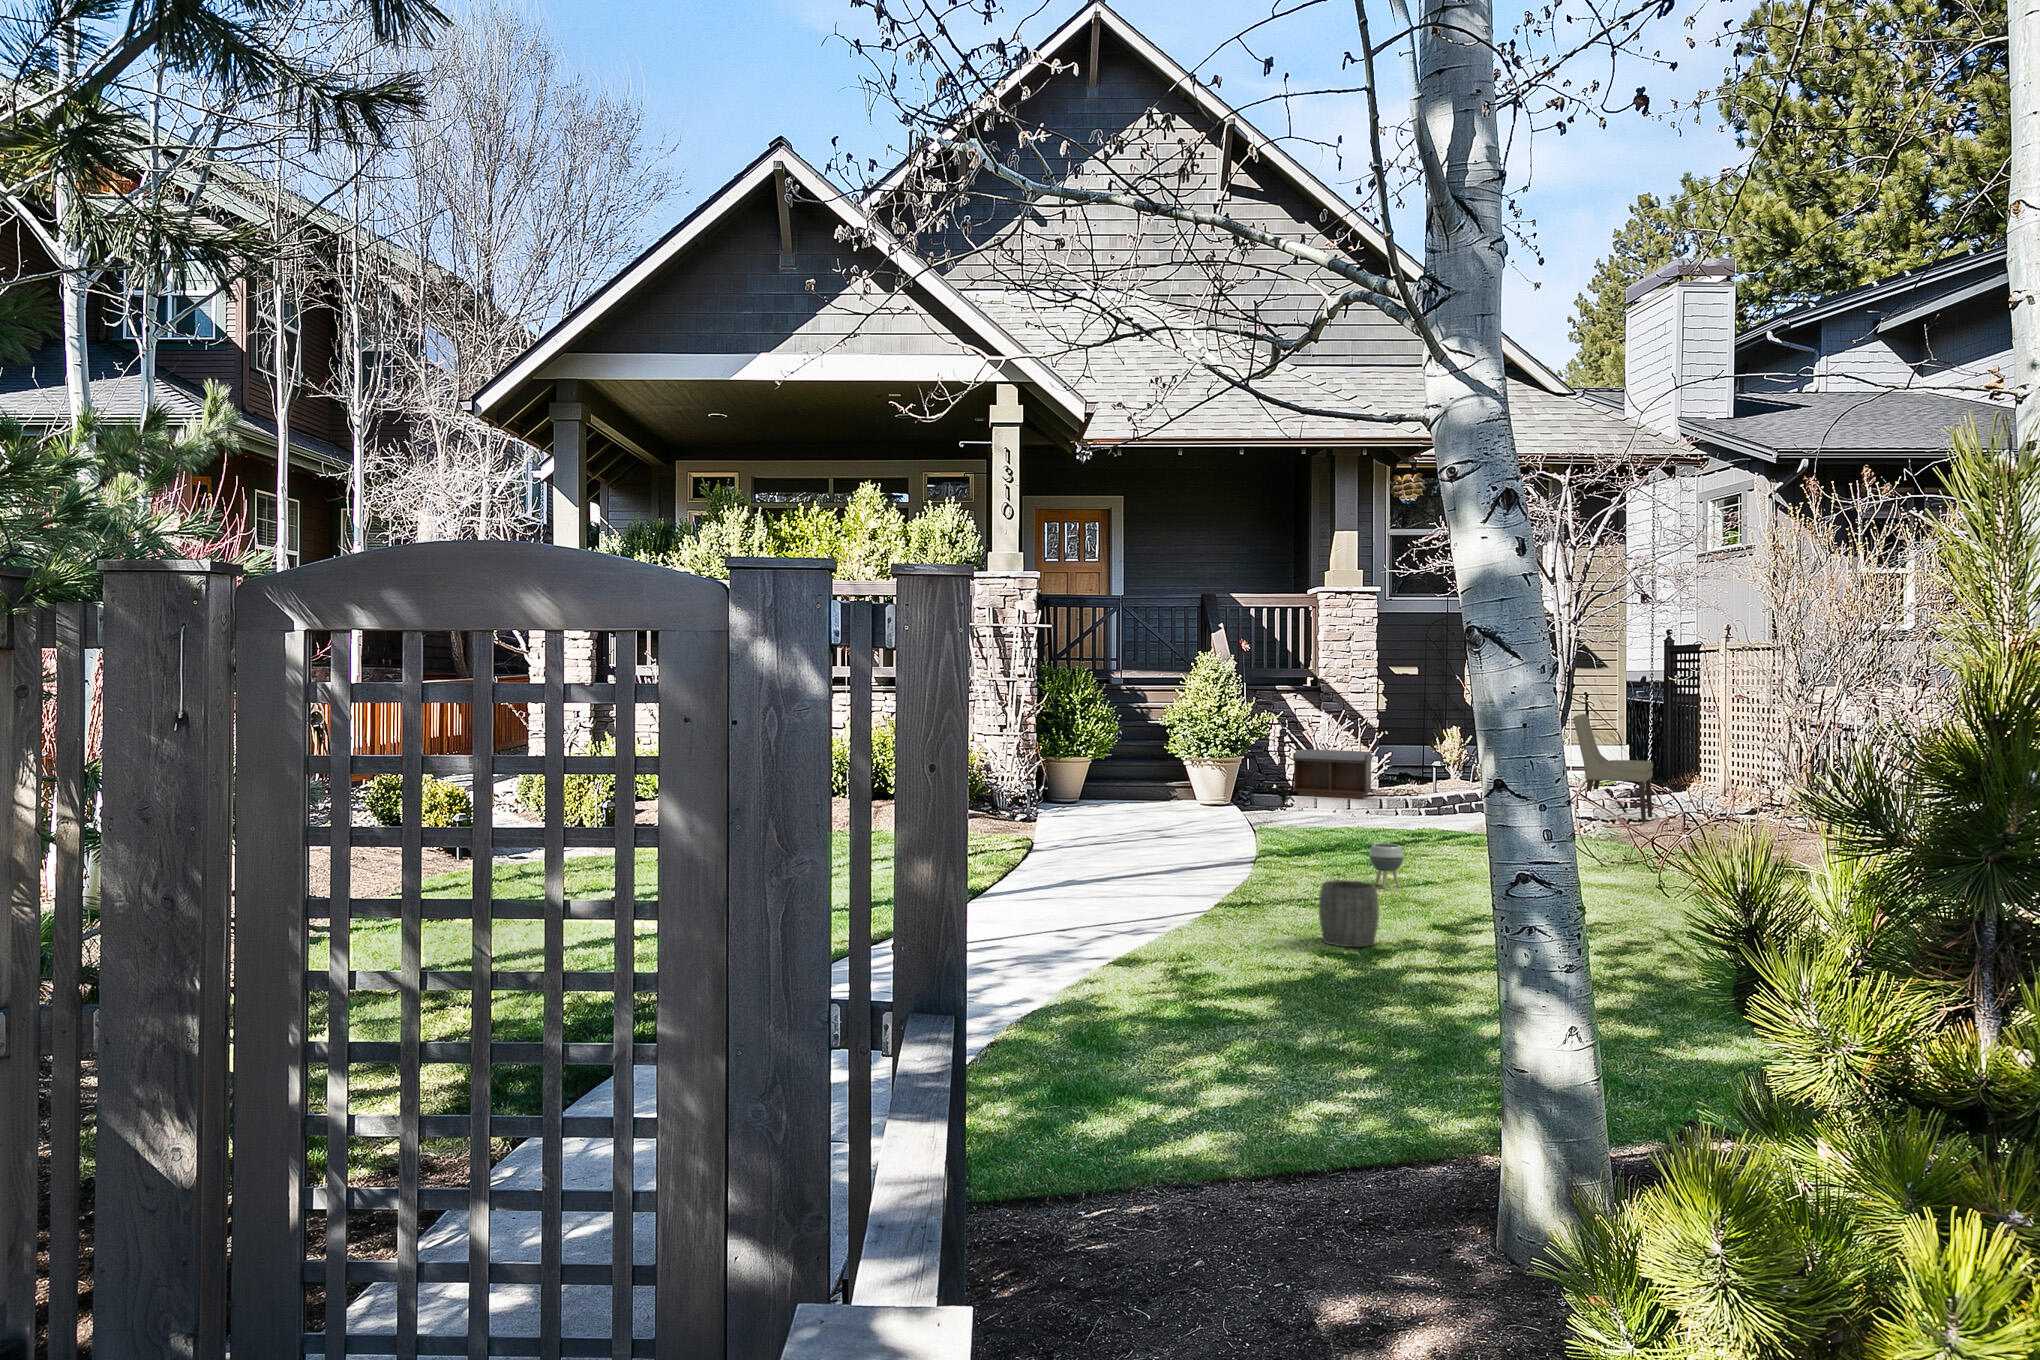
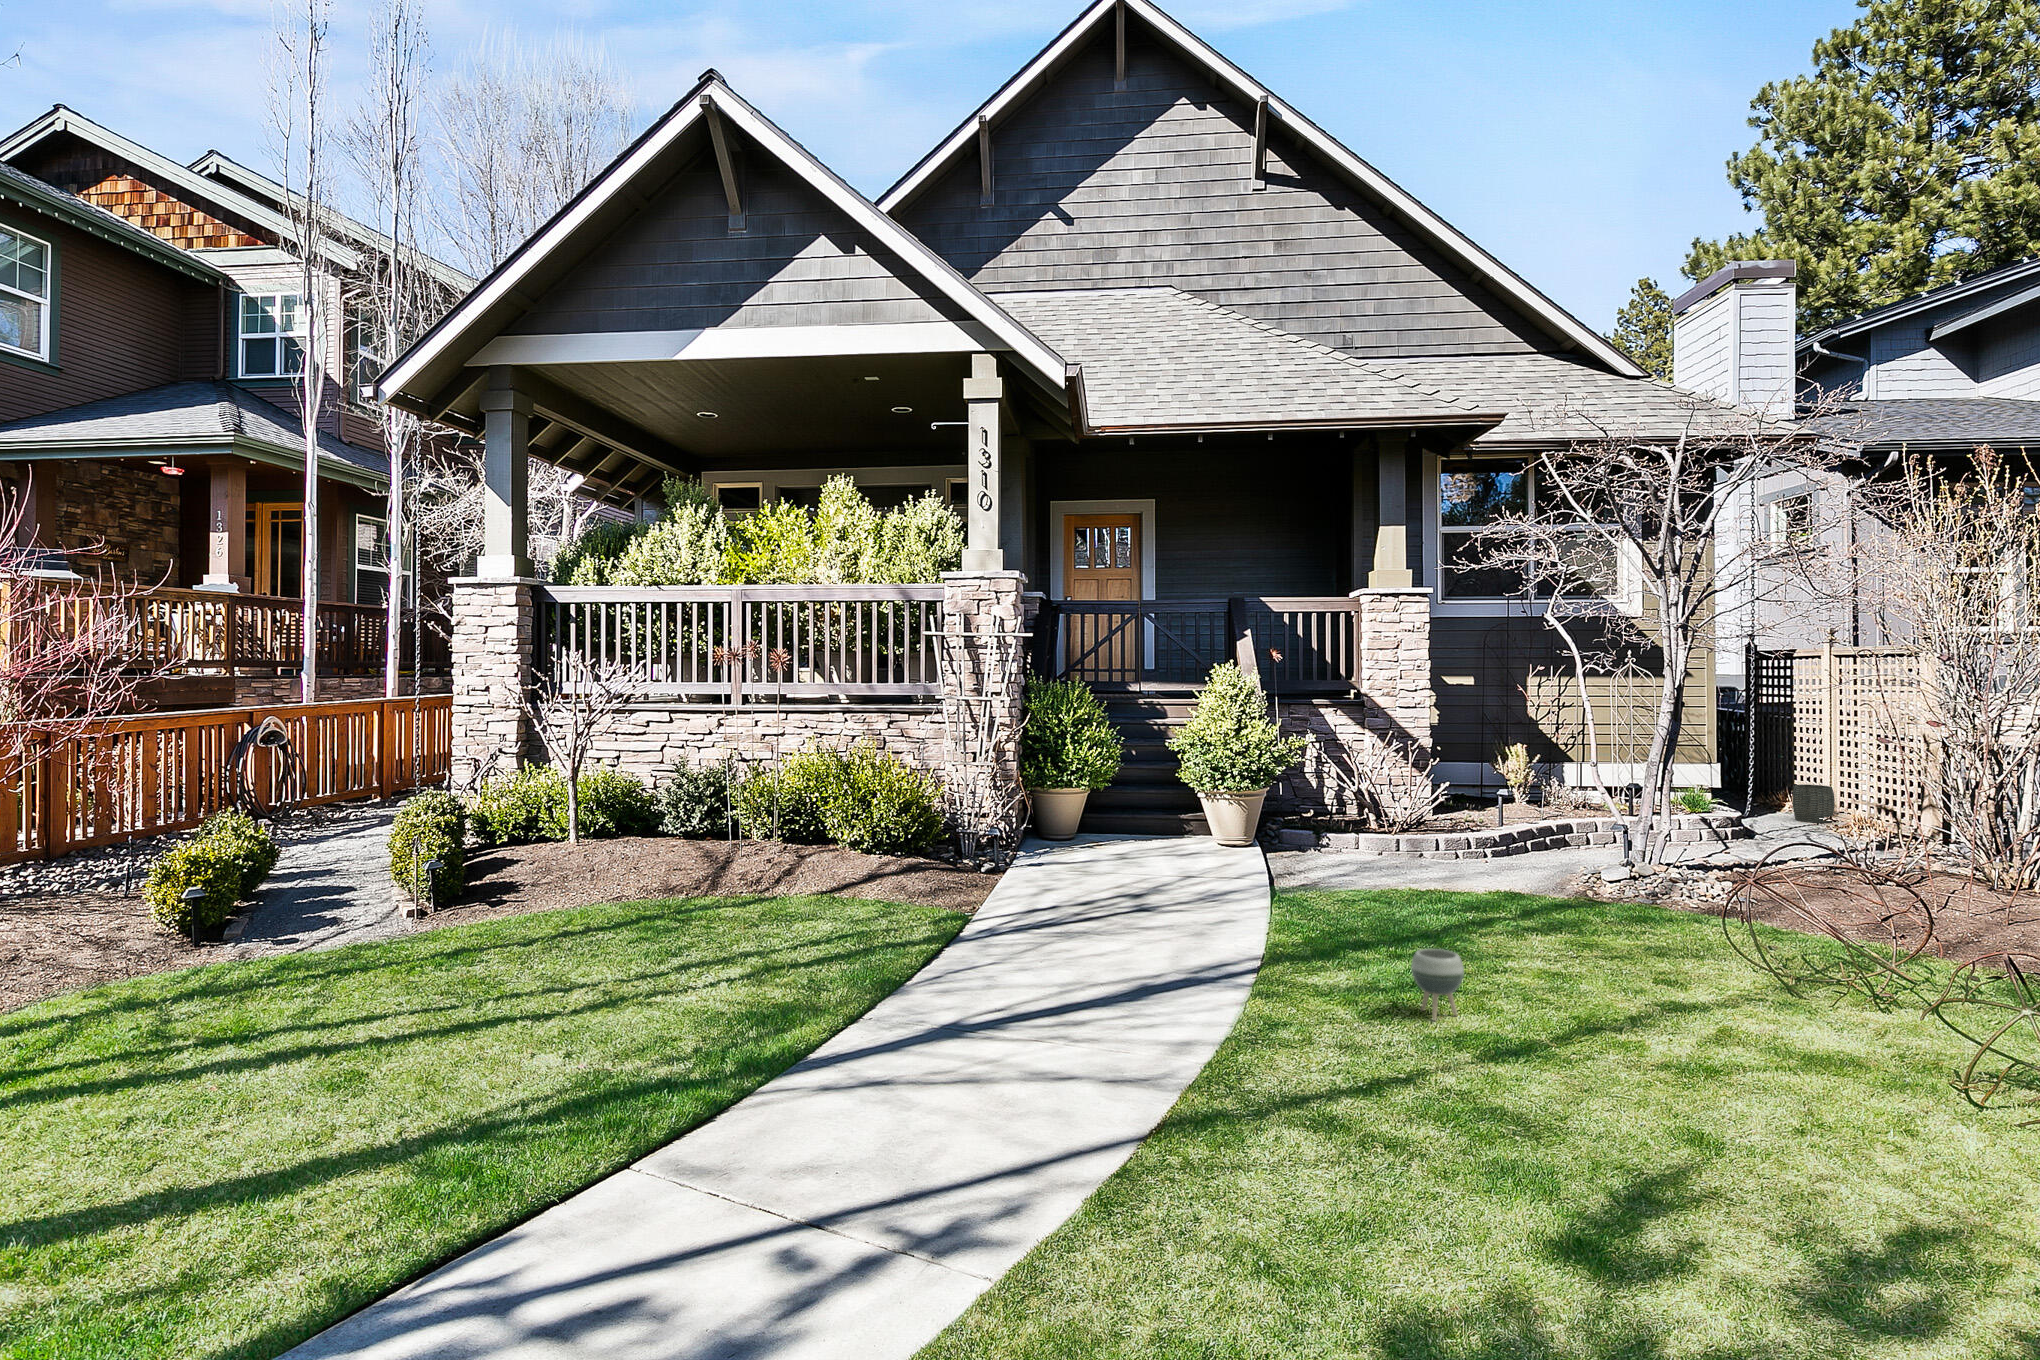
chair: present [1573,714,1653,822] -> none [1677,737,1782,876]
bench: present [1293,749,1372,798] -> none [1331,775,1424,834]
woven basket: present [1319,880,1379,947] -> present [1792,784,1835,823]

